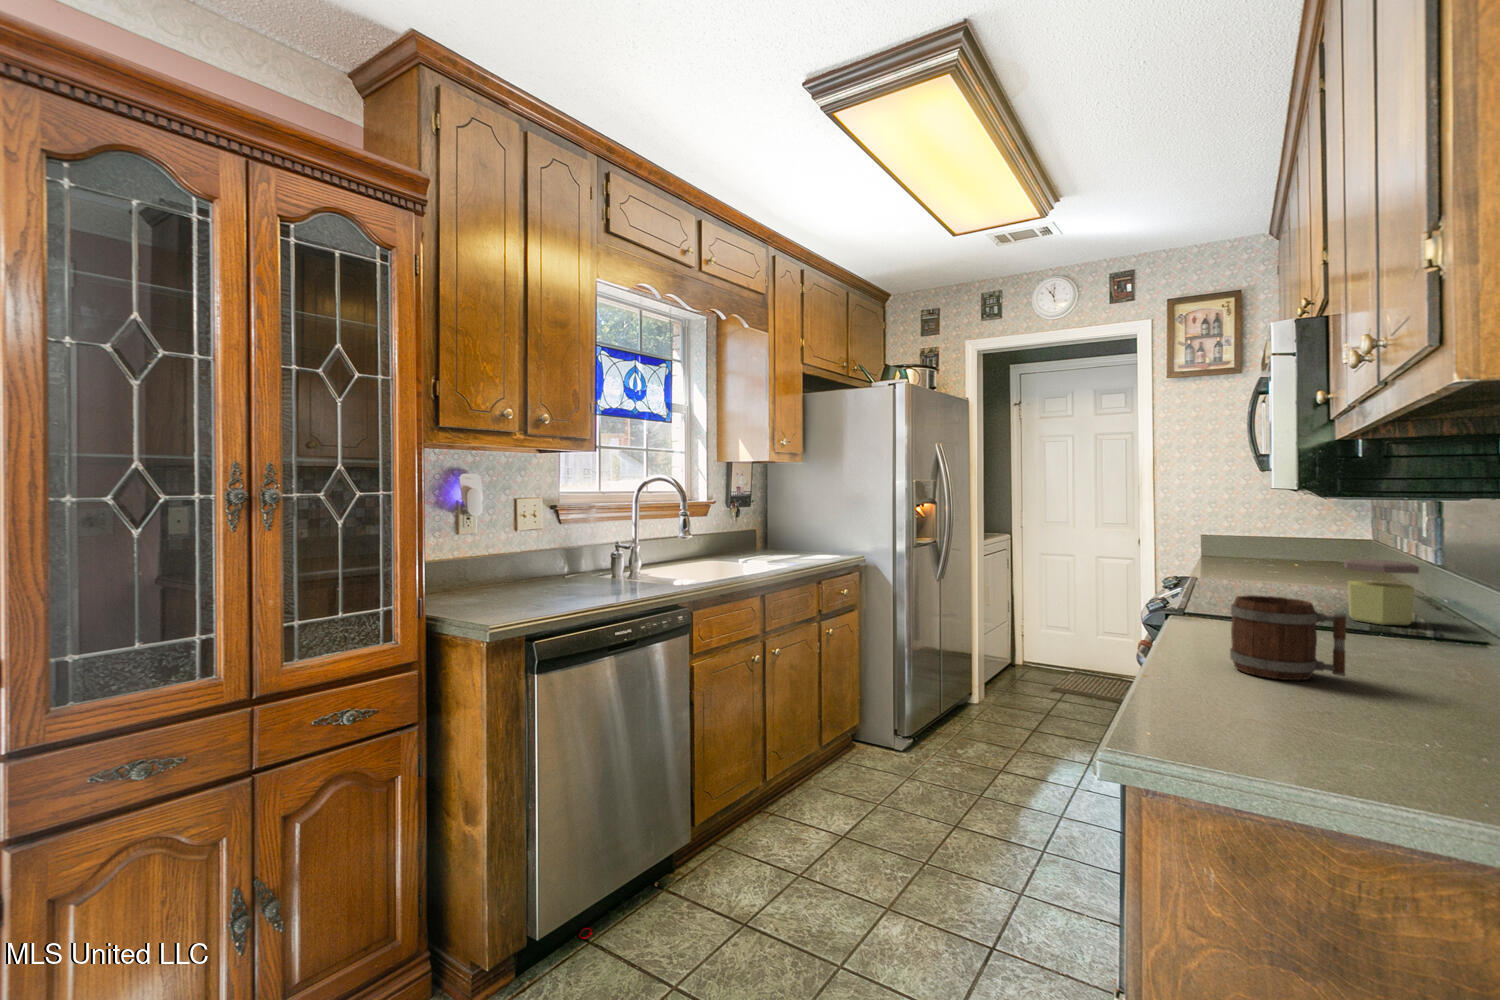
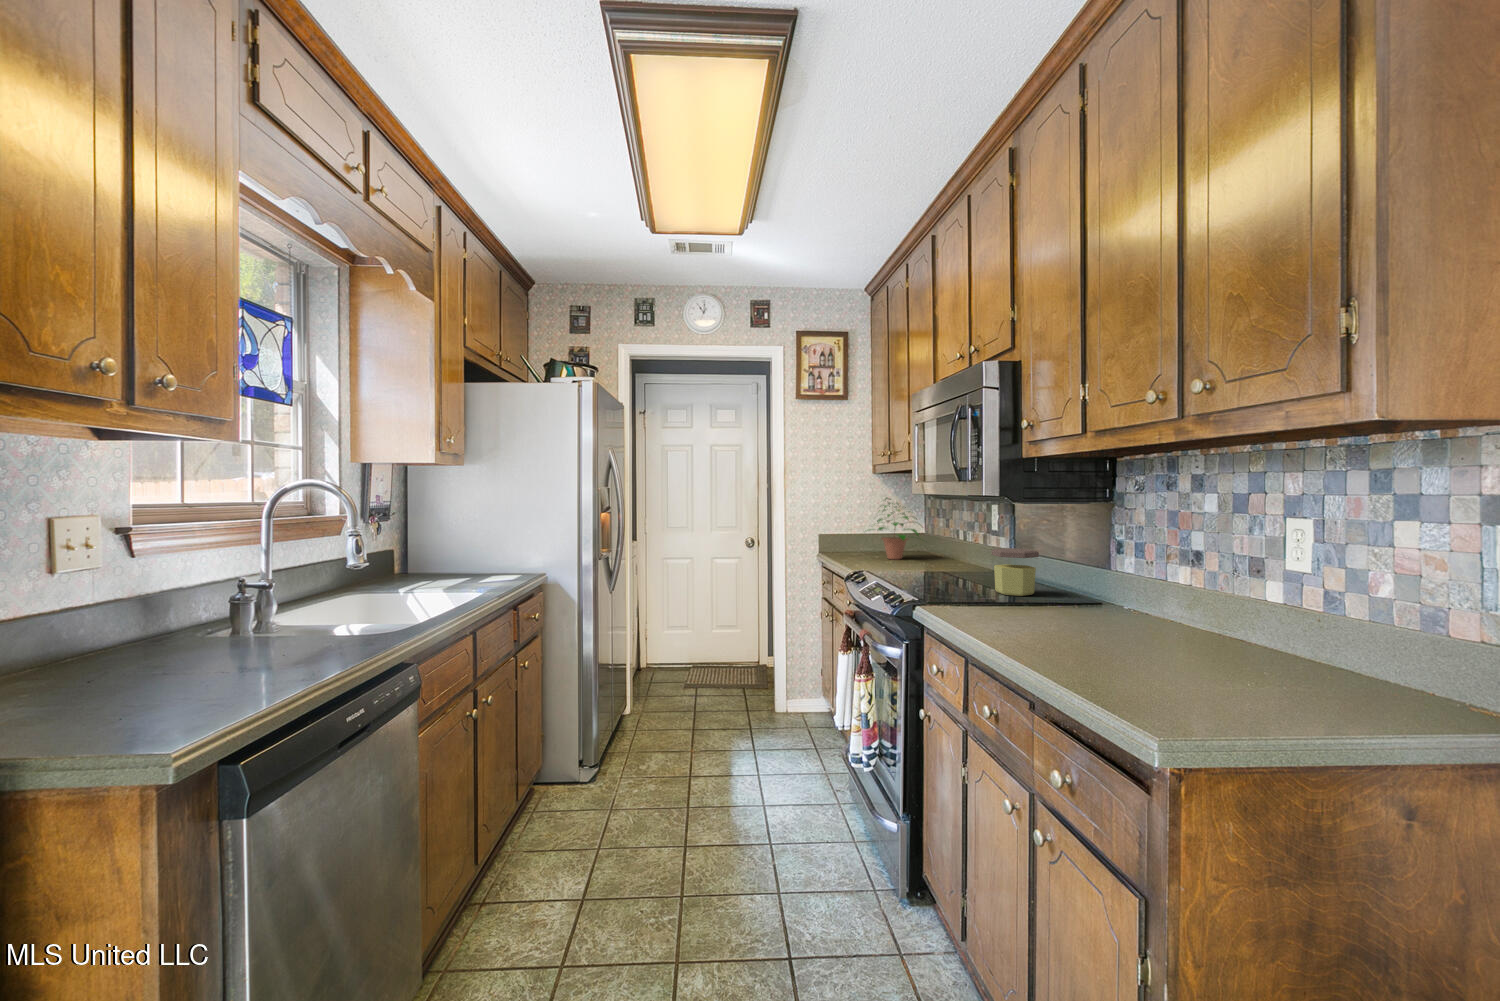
potted plant: none [1241,494,1355,575] -> present [877,498,918,559]
mug: present [1230,595,1346,680] -> none [1037,588,1115,655]

